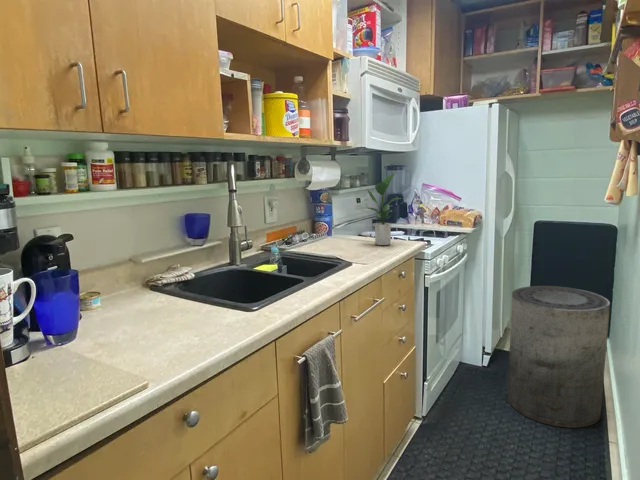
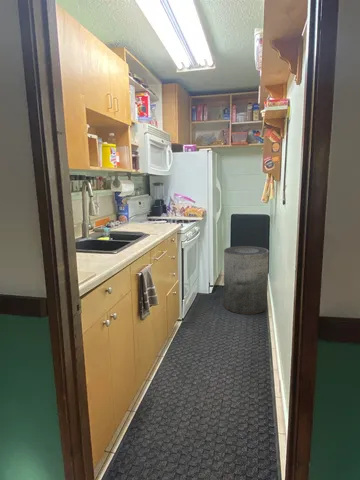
potted plant: present [368,173,401,245] -> none [149,187,169,226]

